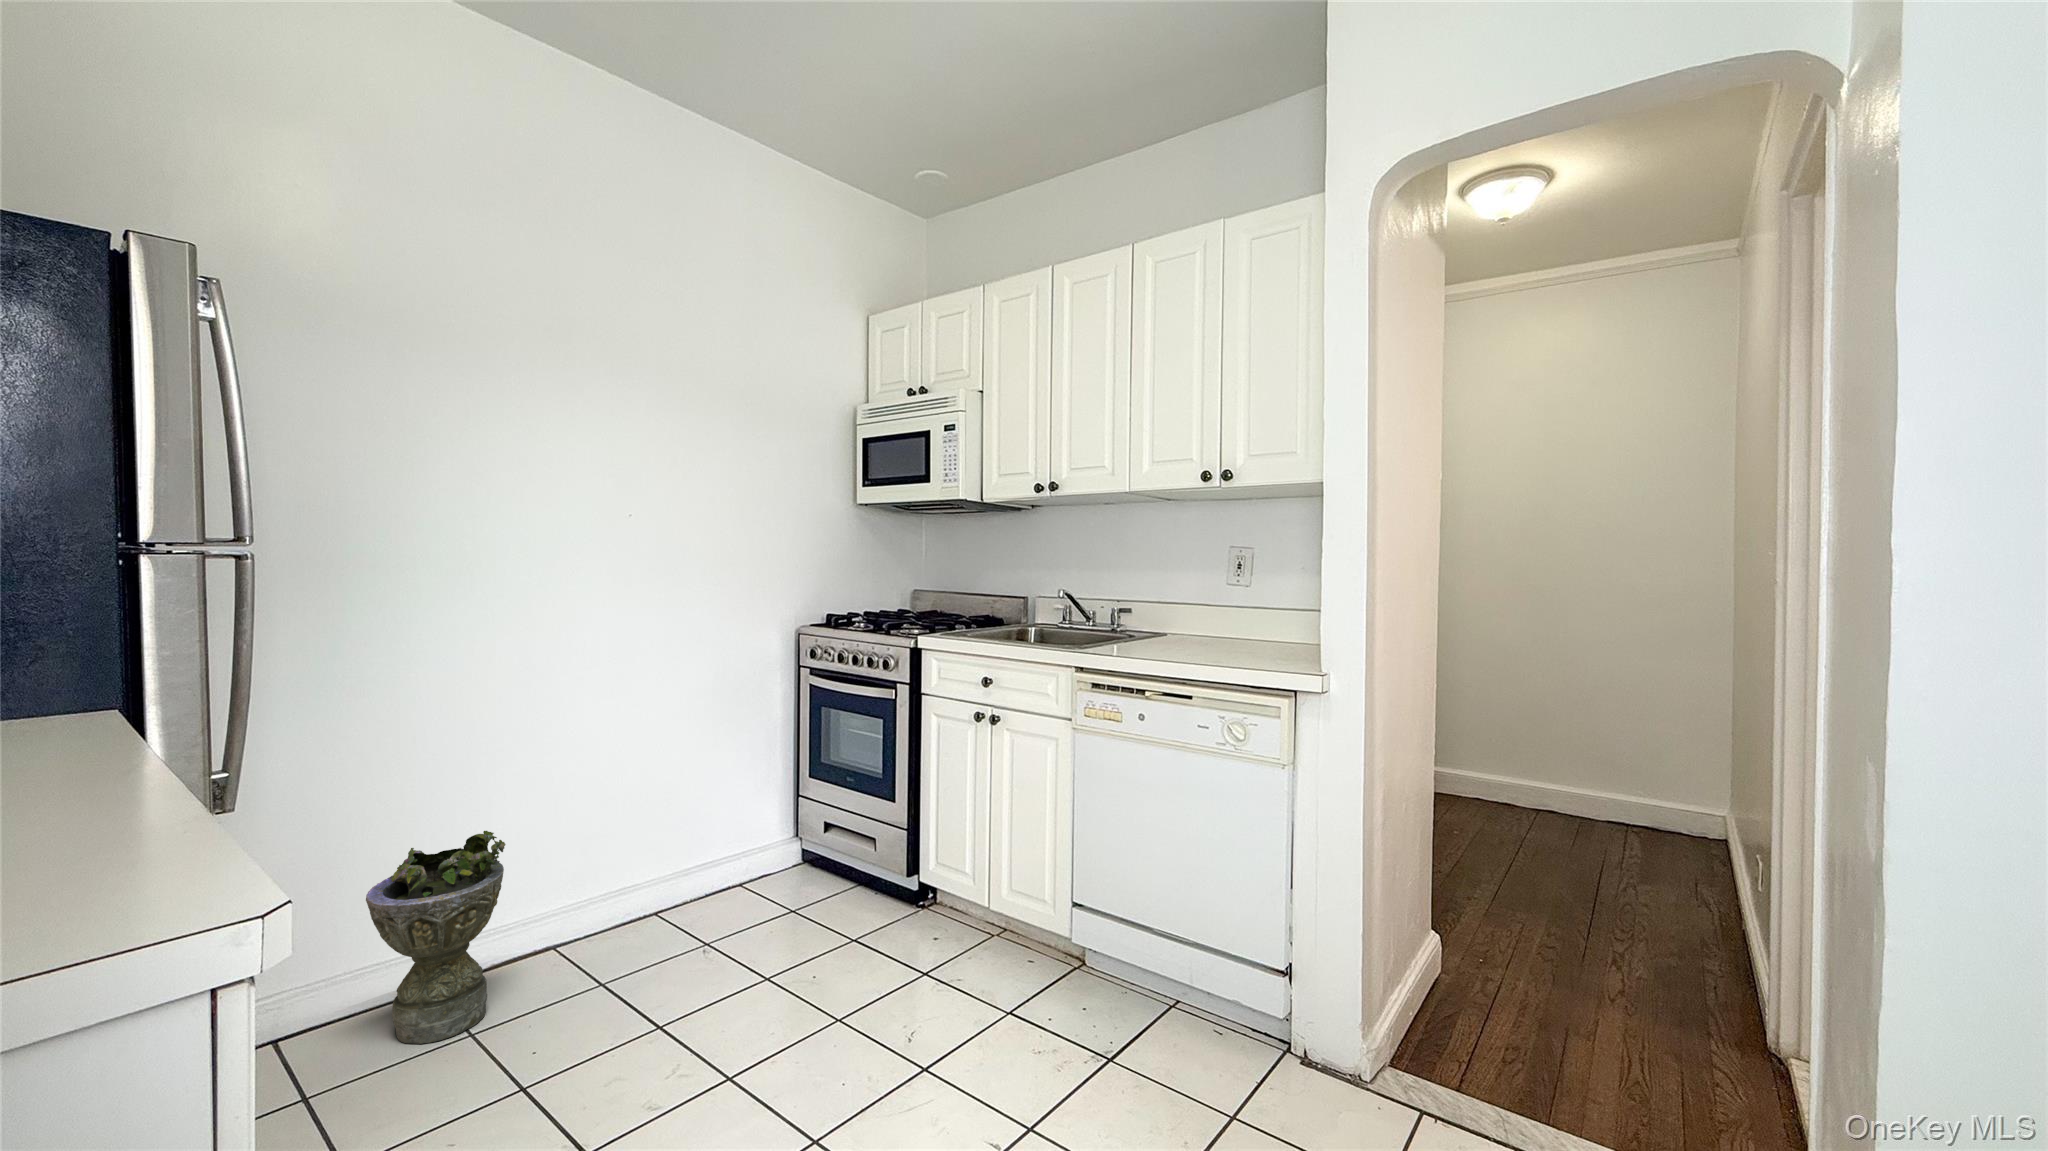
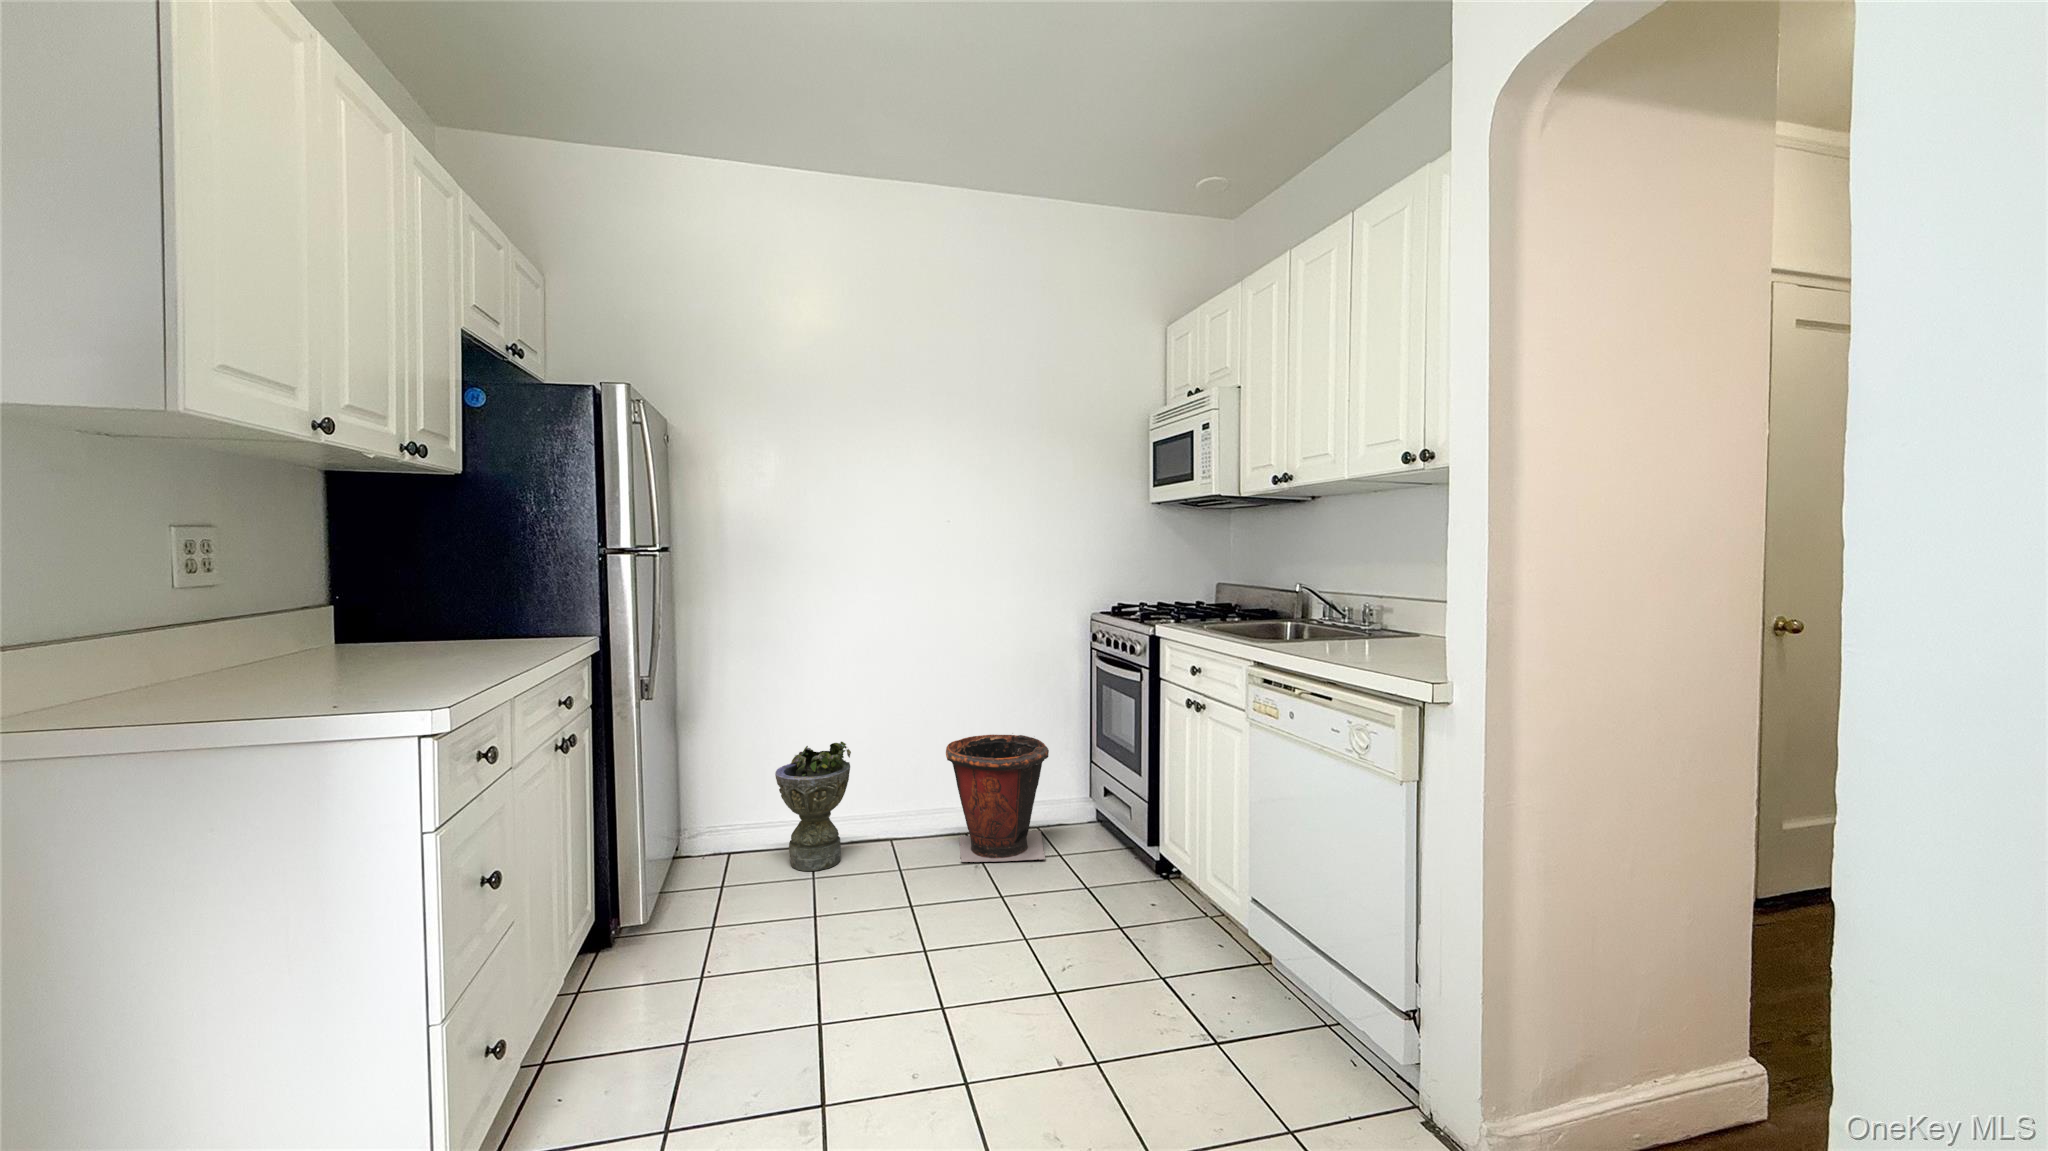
waste bin: none [636,778,784,959] -> present [946,735,1049,862]

